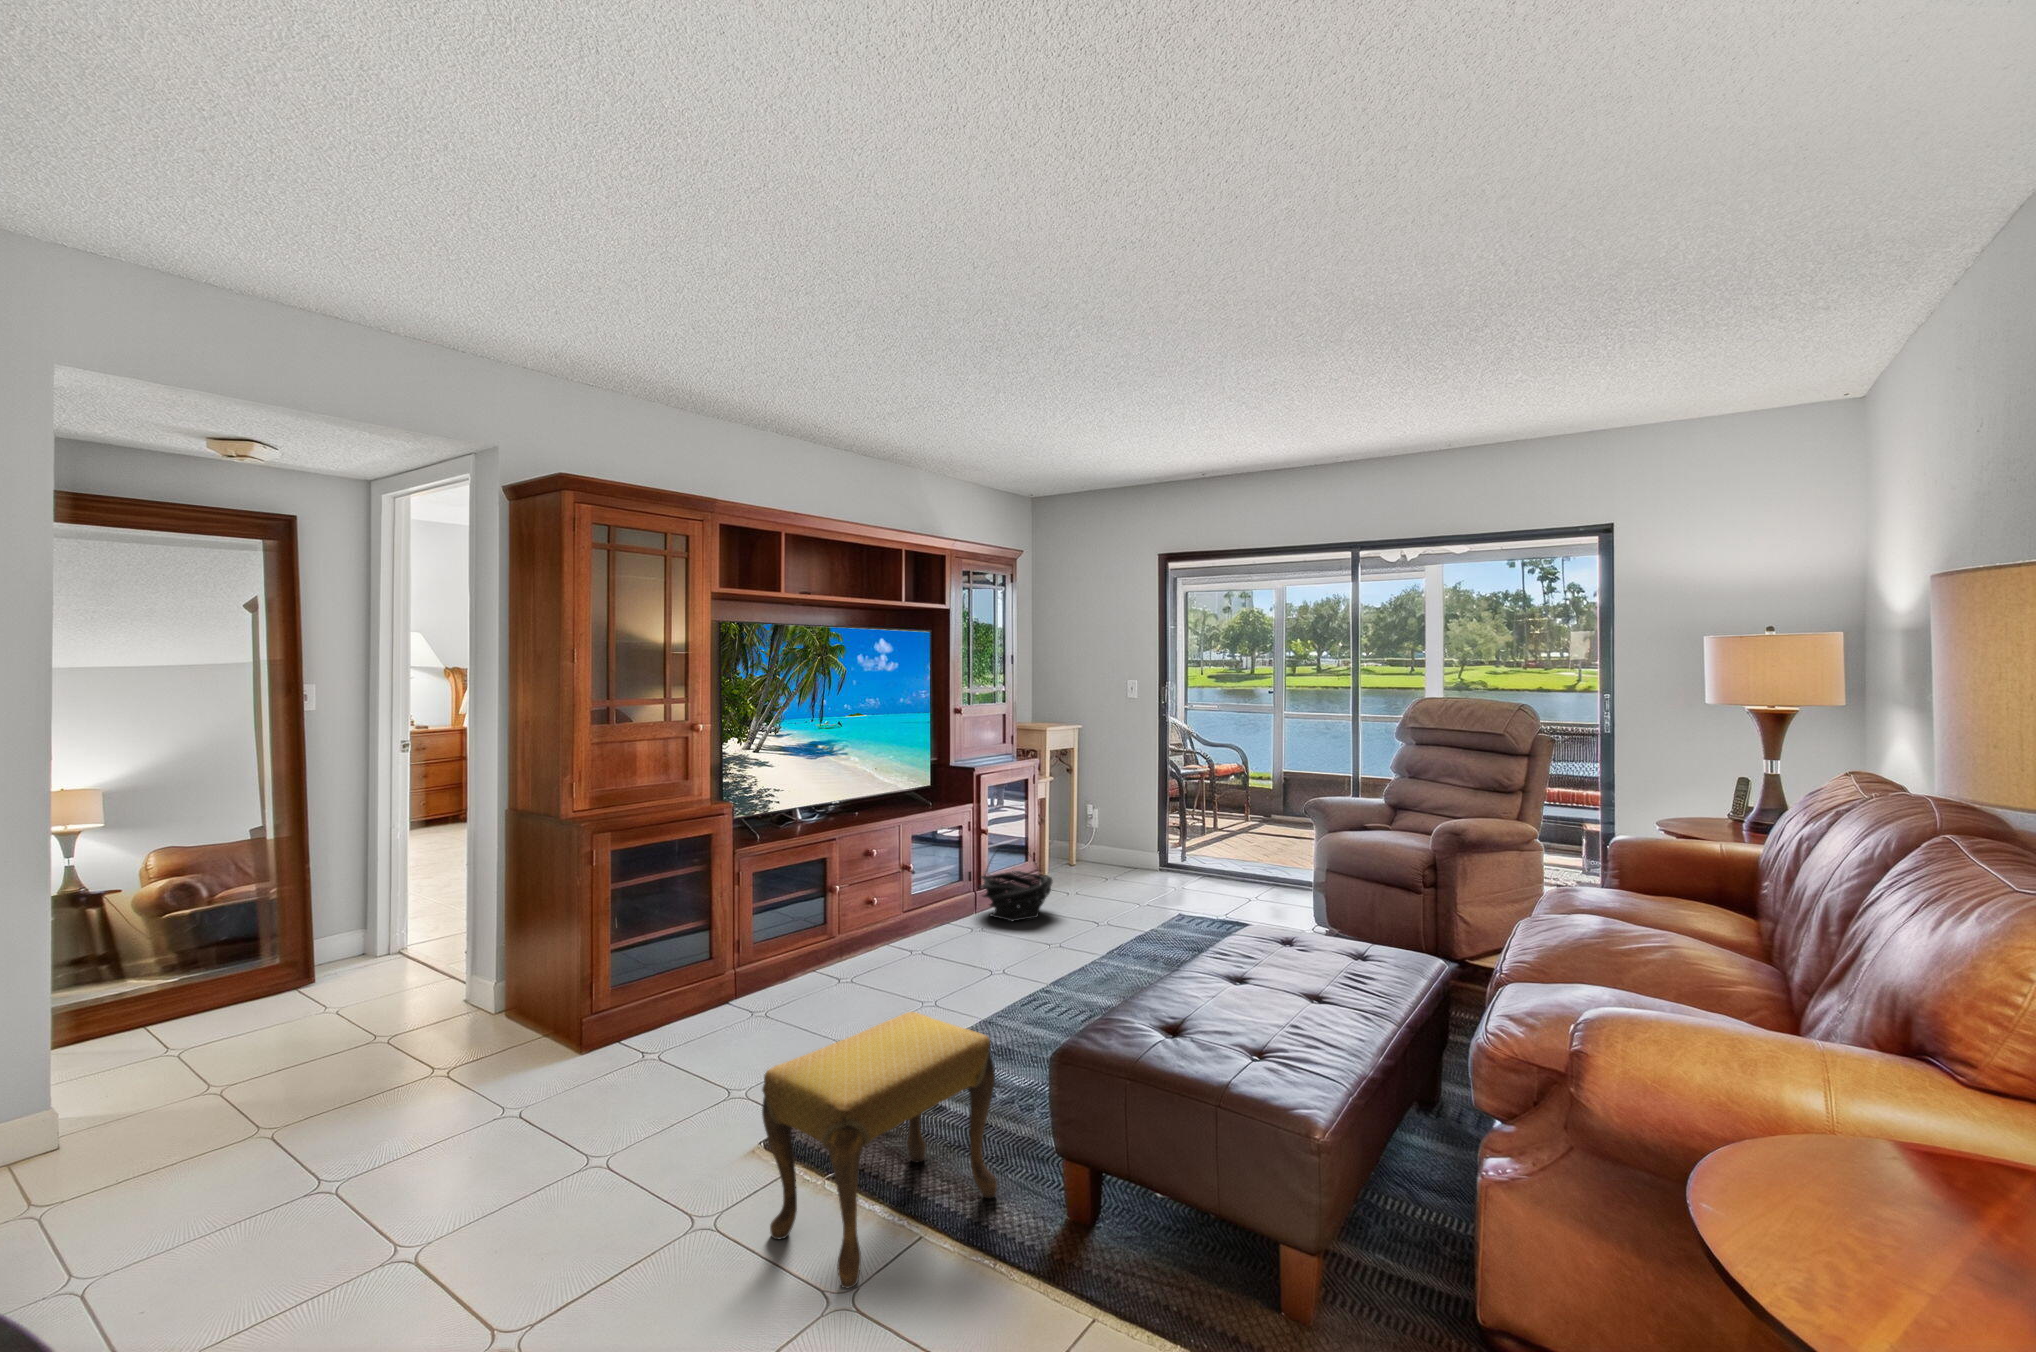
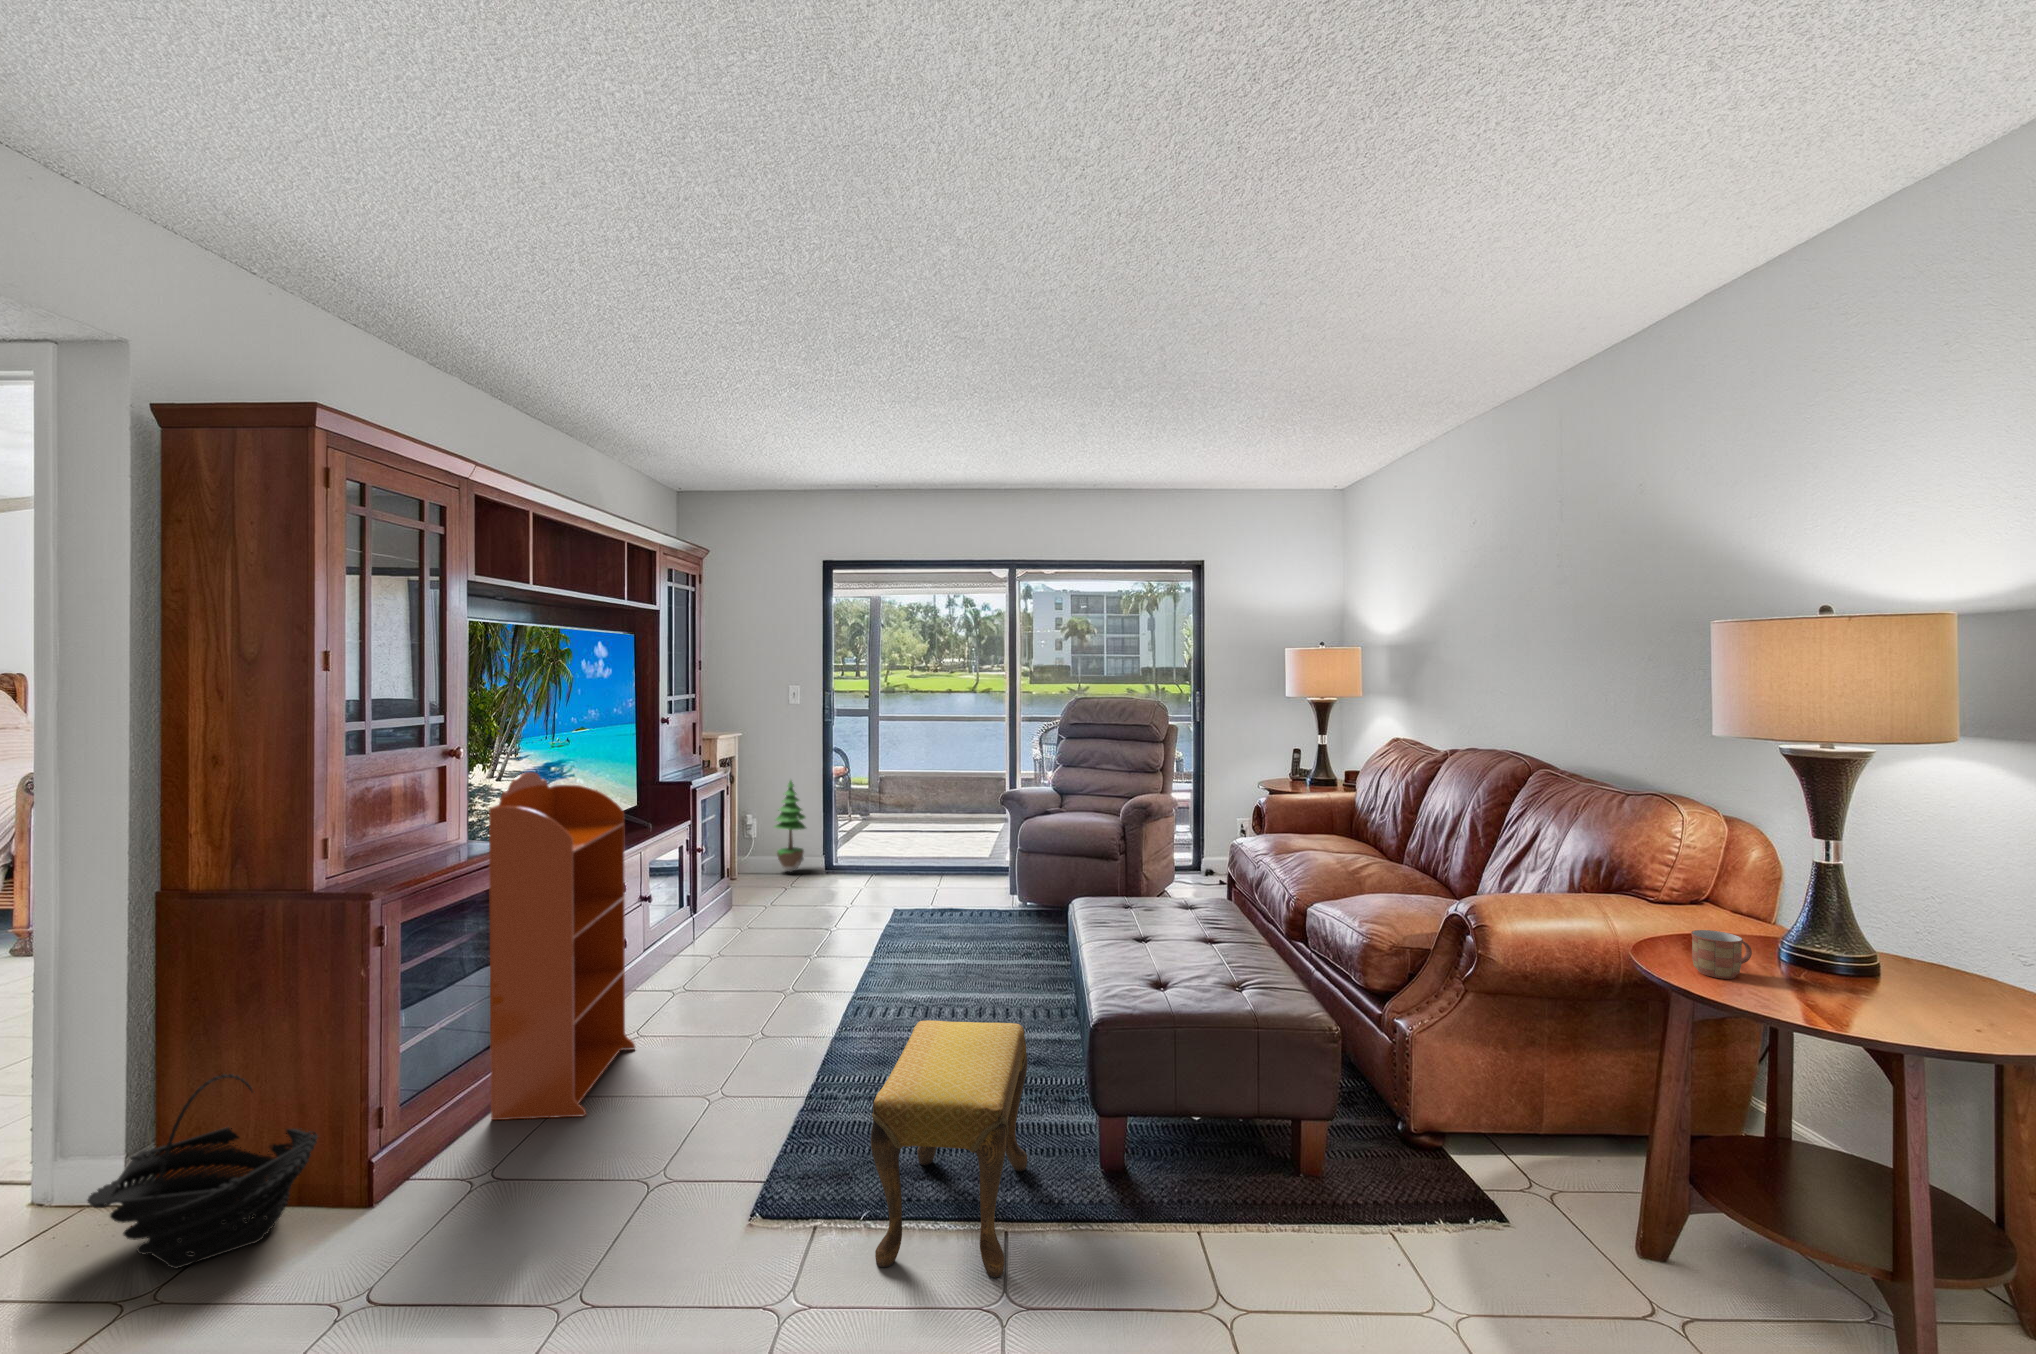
bookcase: none [676,745,825,1040] -> present [489,772,636,1120]
potted tree: none [1104,774,1138,868] -> present [775,781,806,872]
basket: present [980,845,1053,921] -> present [87,1074,318,1269]
mug: none [1801,1114,1946,1225] -> present [1691,930,1752,979]

